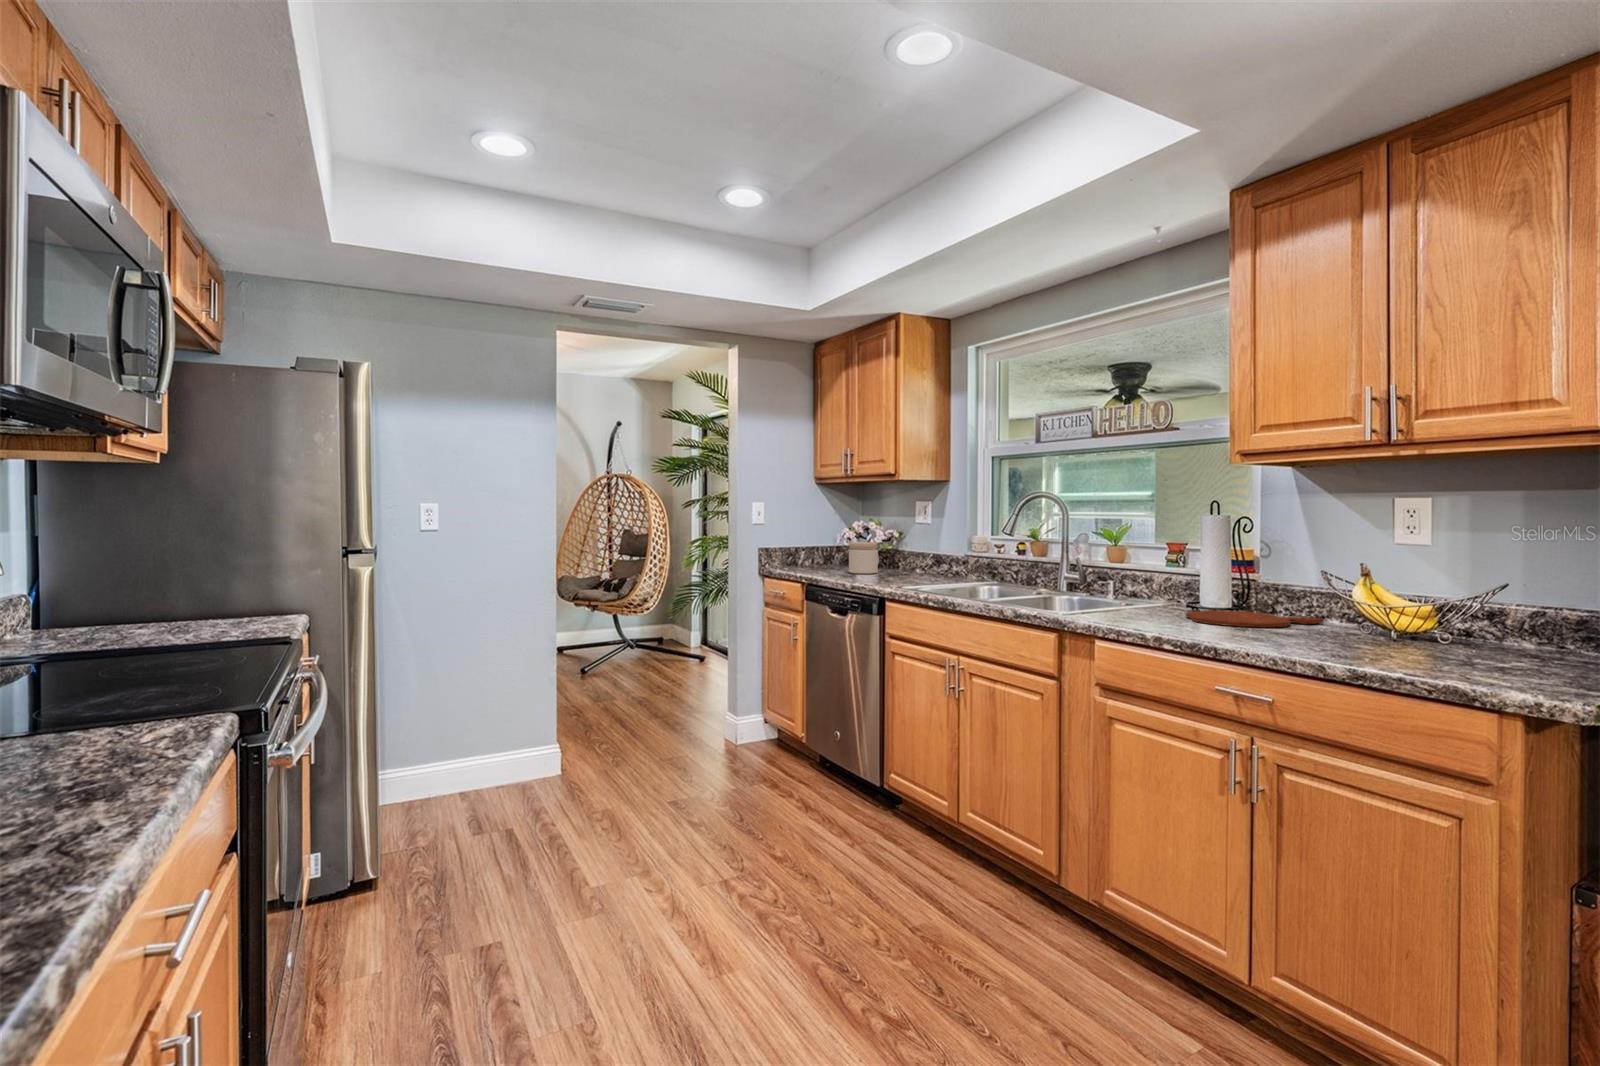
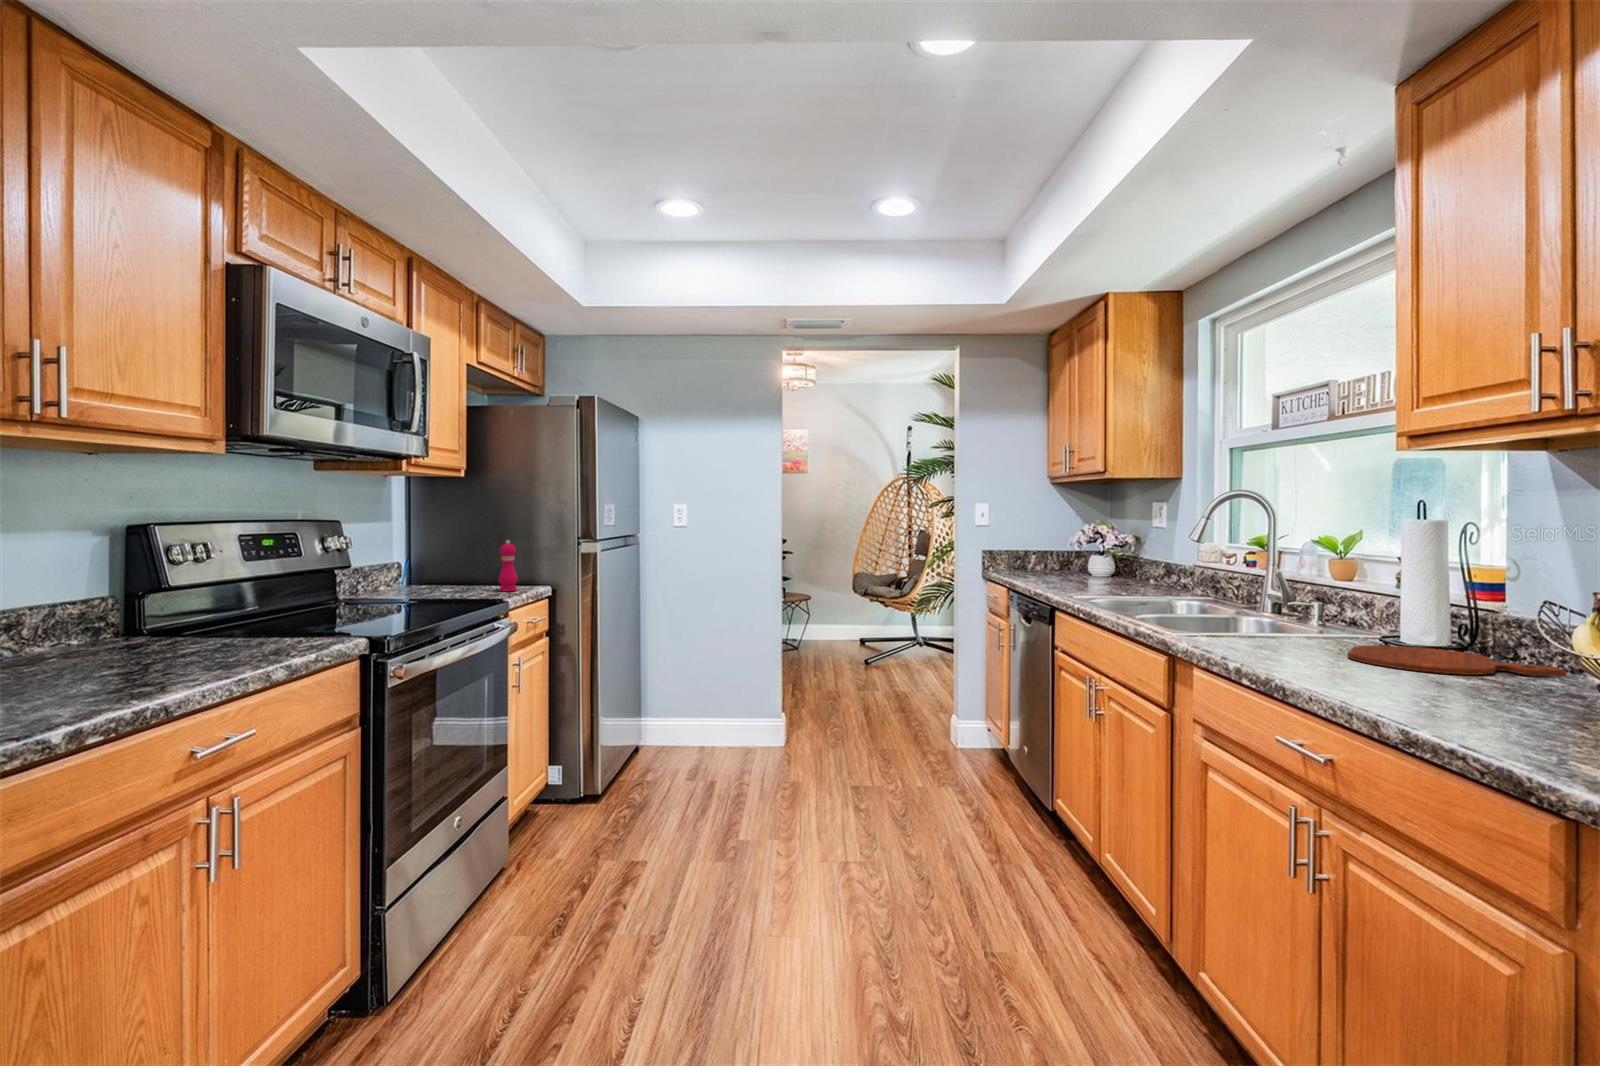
jar: present [849,542,878,574] -> none [1070,547,1103,581]
pepper mill: none [230,550,261,621] -> present [499,540,518,591]

